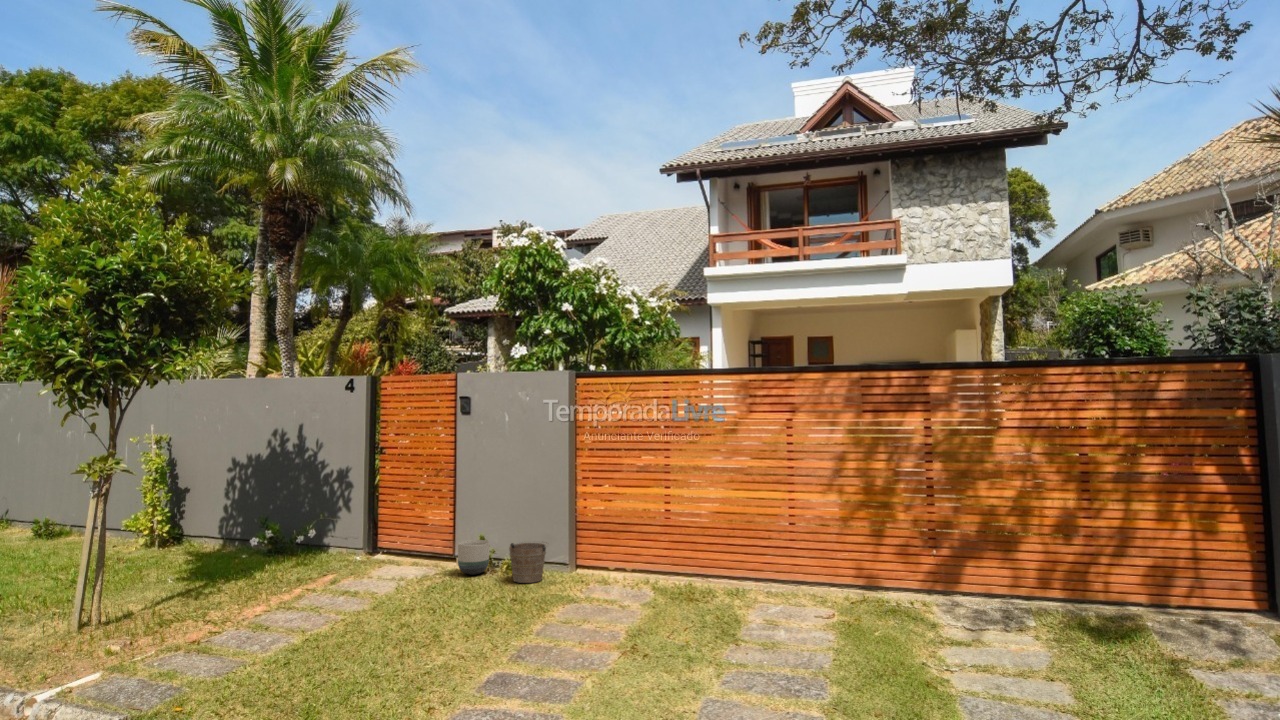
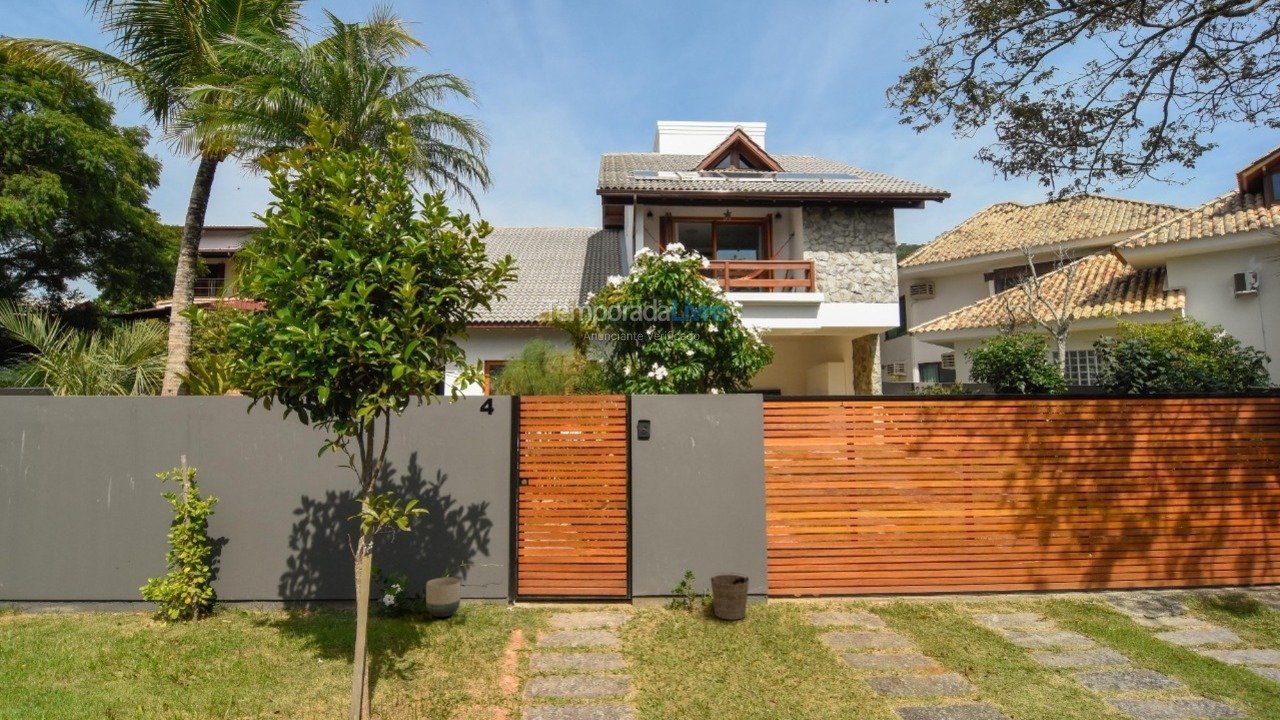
planter: present [458,540,489,575] -> present [426,577,461,617]

